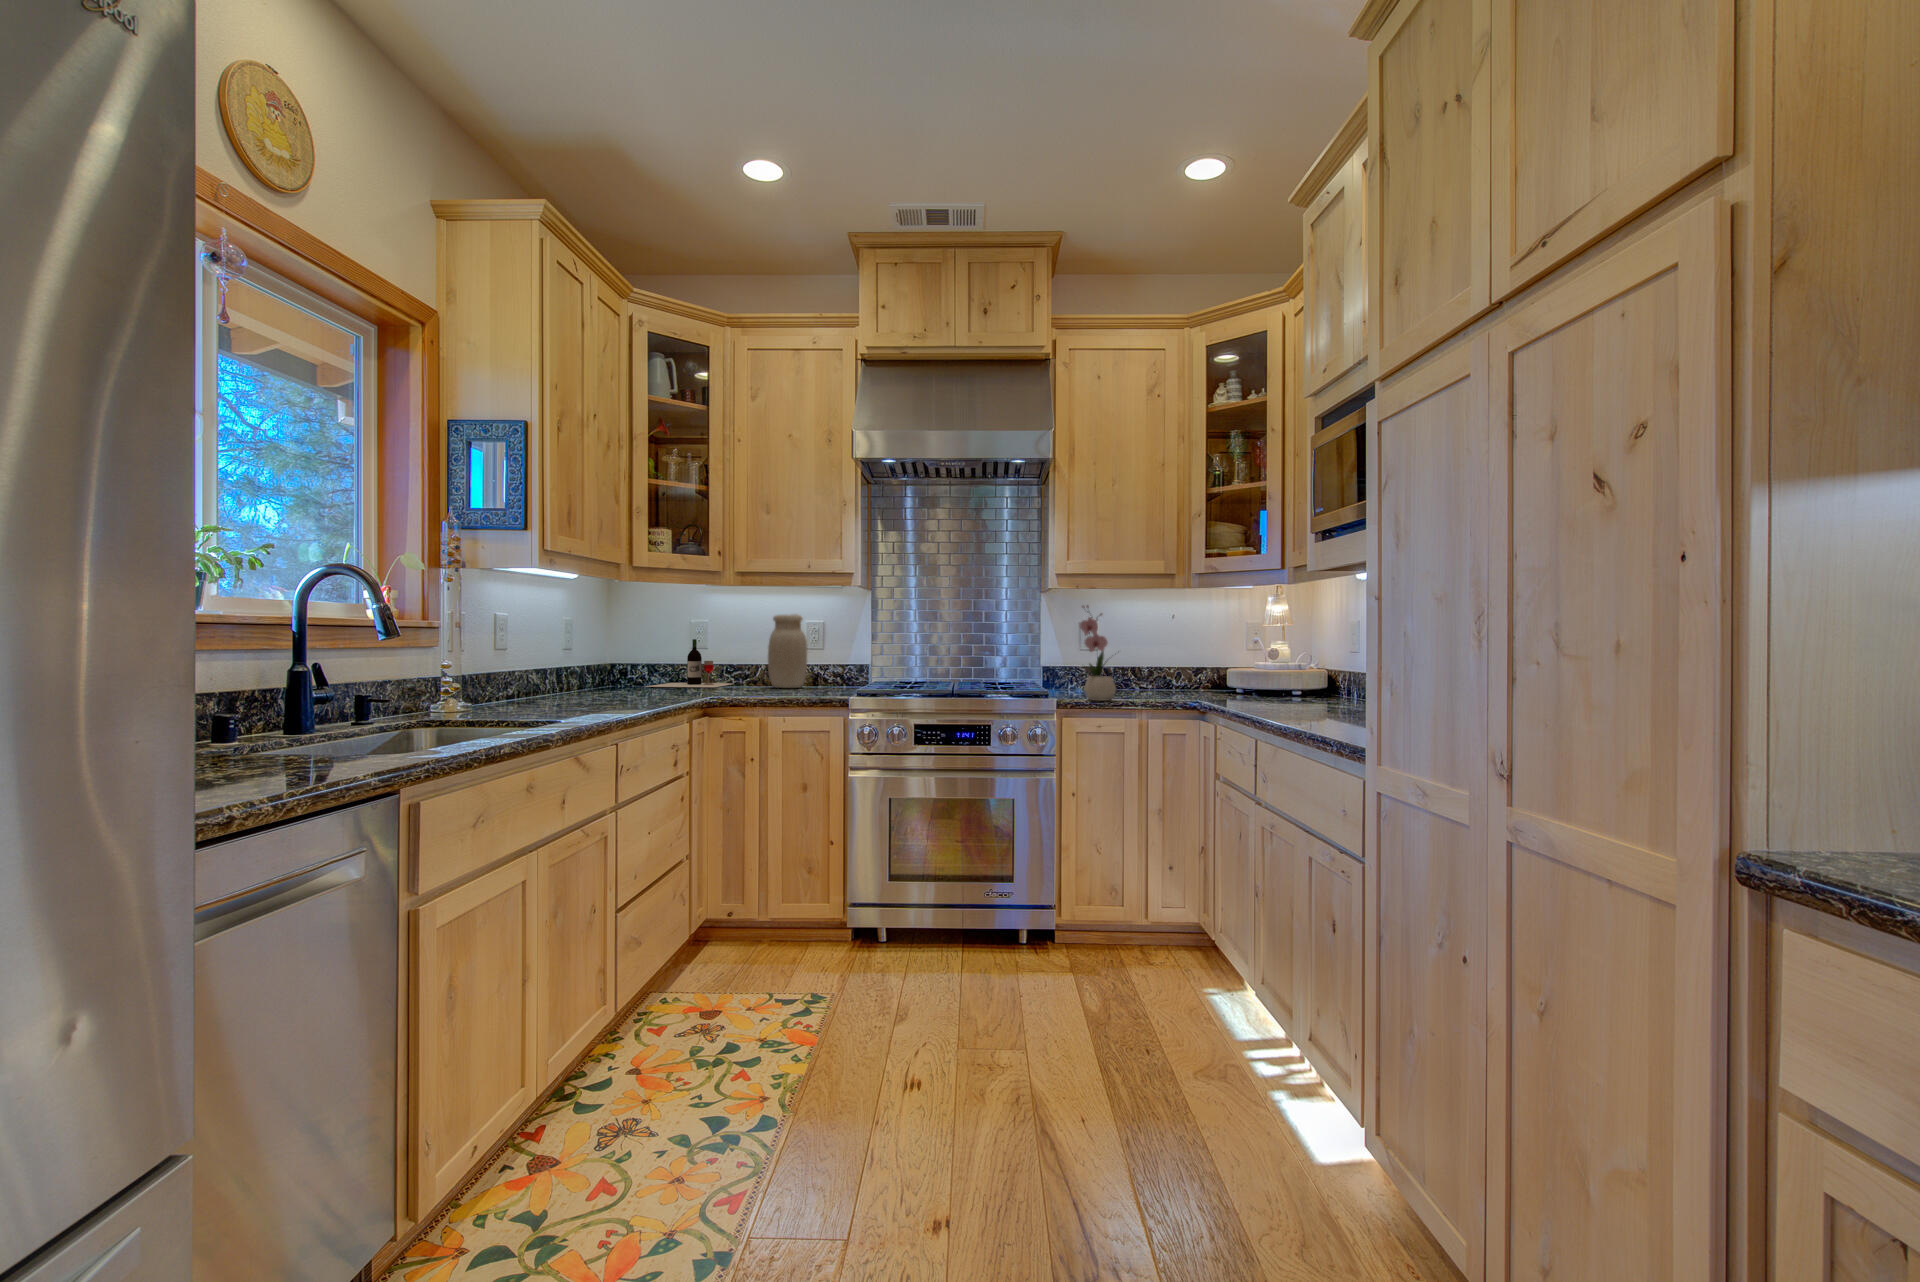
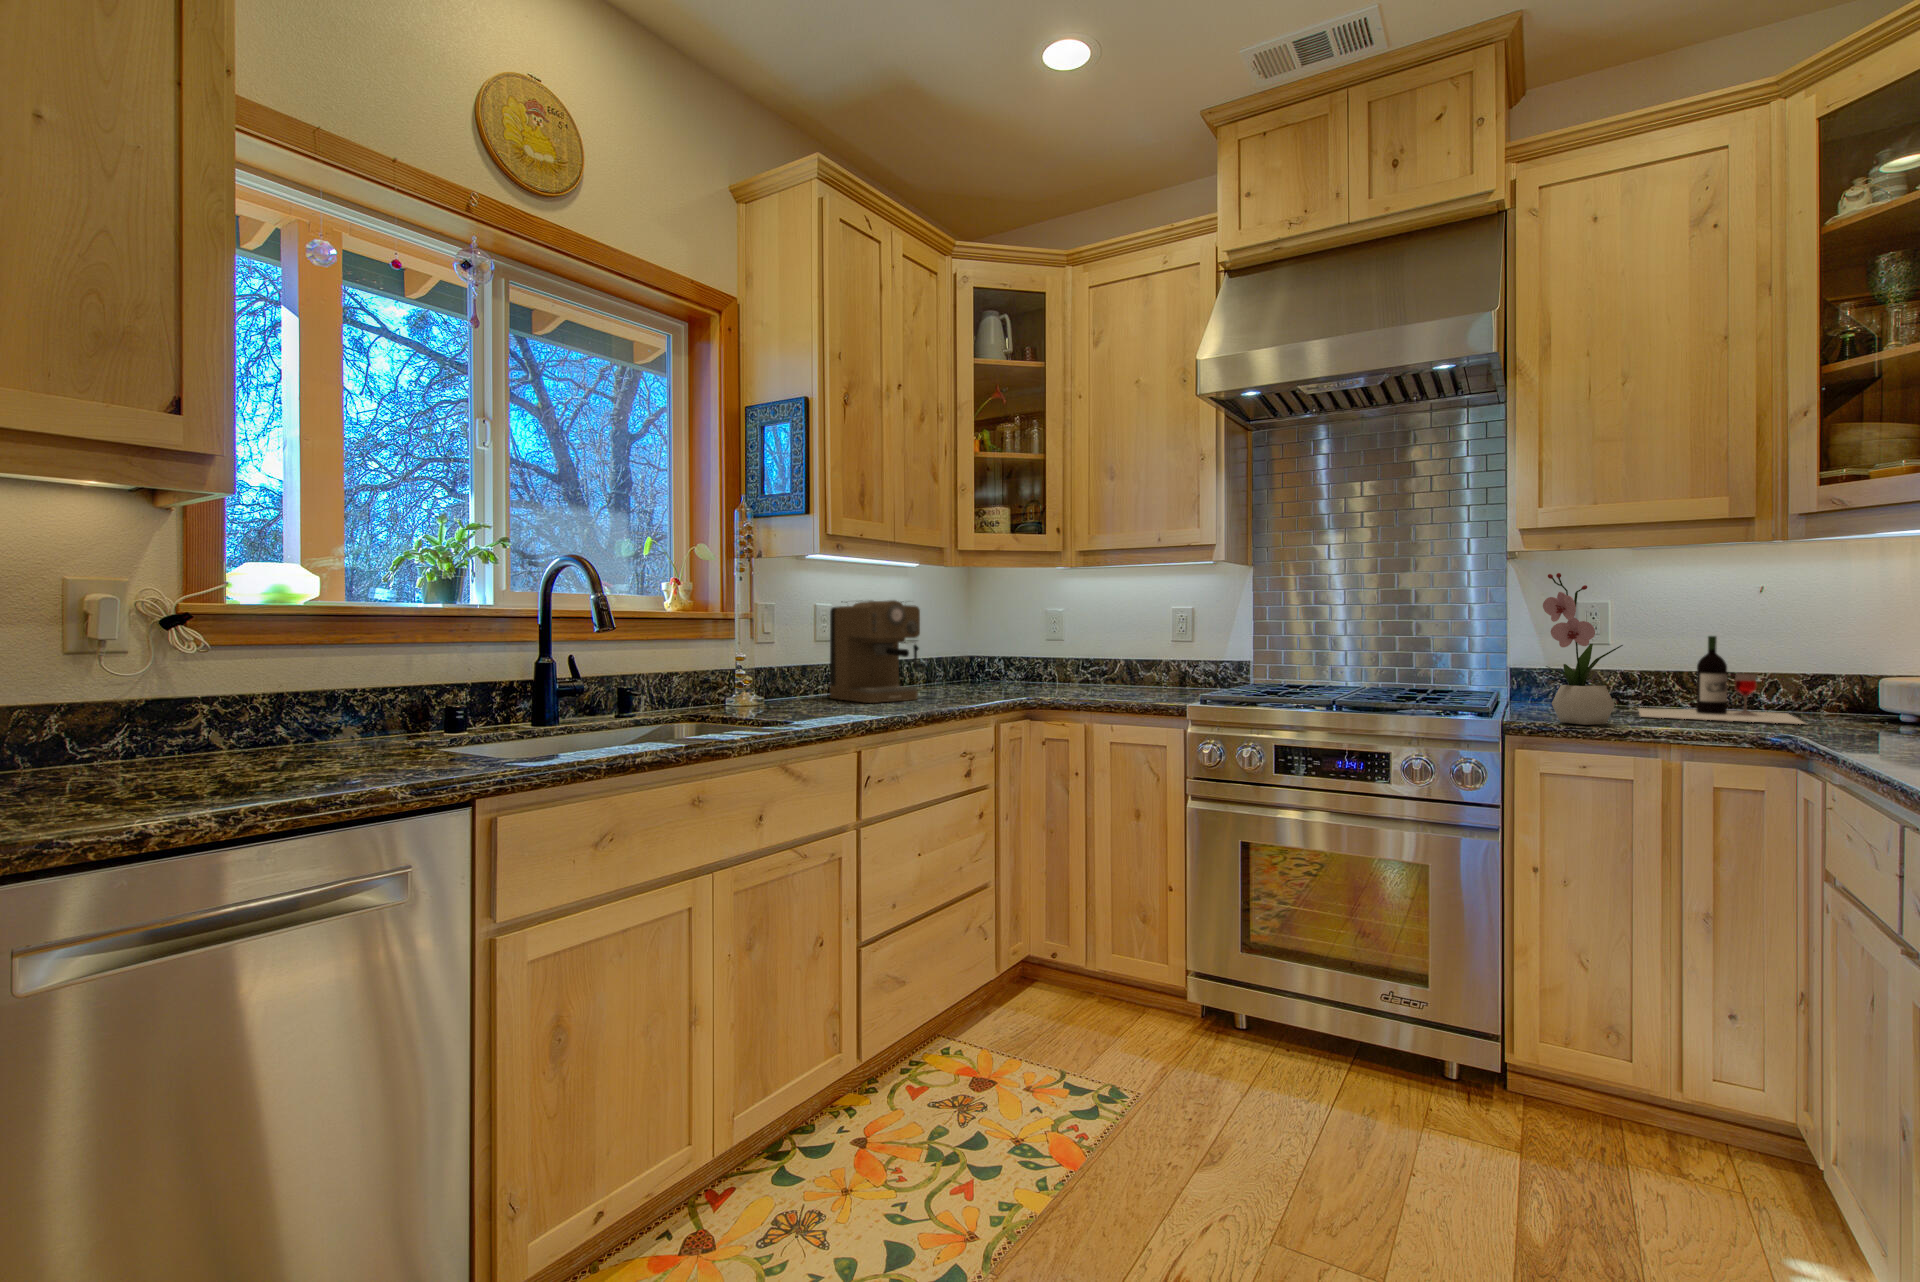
coffee maker: none [516,611,614,705] -> present [830,600,920,703]
jar: present [768,614,807,688] -> none [1116,600,1163,689]
wine bottle: present [647,639,731,687] -> present [1638,636,1804,724]

